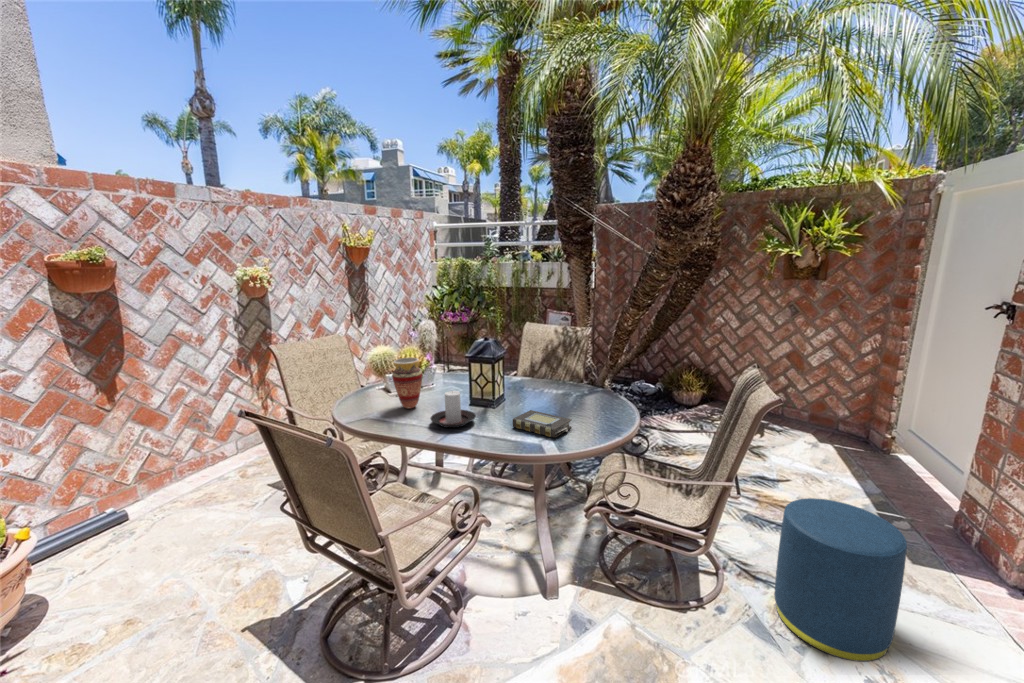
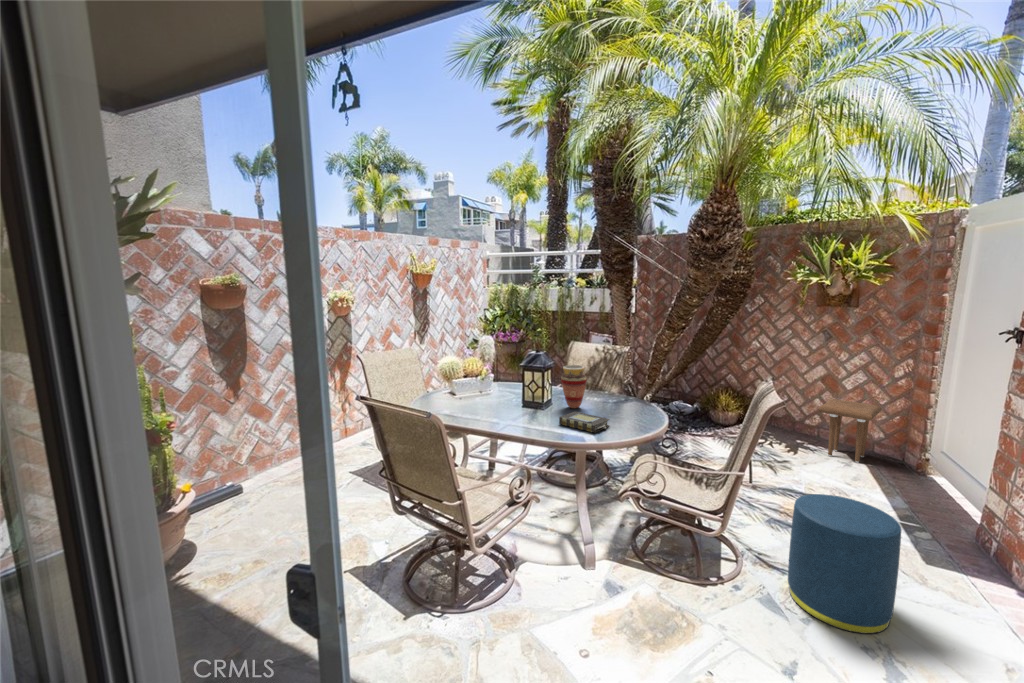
vase: present [392,358,422,408] -> present [561,365,587,408]
side table: none [786,377,848,443] -> present [819,399,882,463]
candle holder: present [430,391,476,428] -> none [491,392,528,423]

